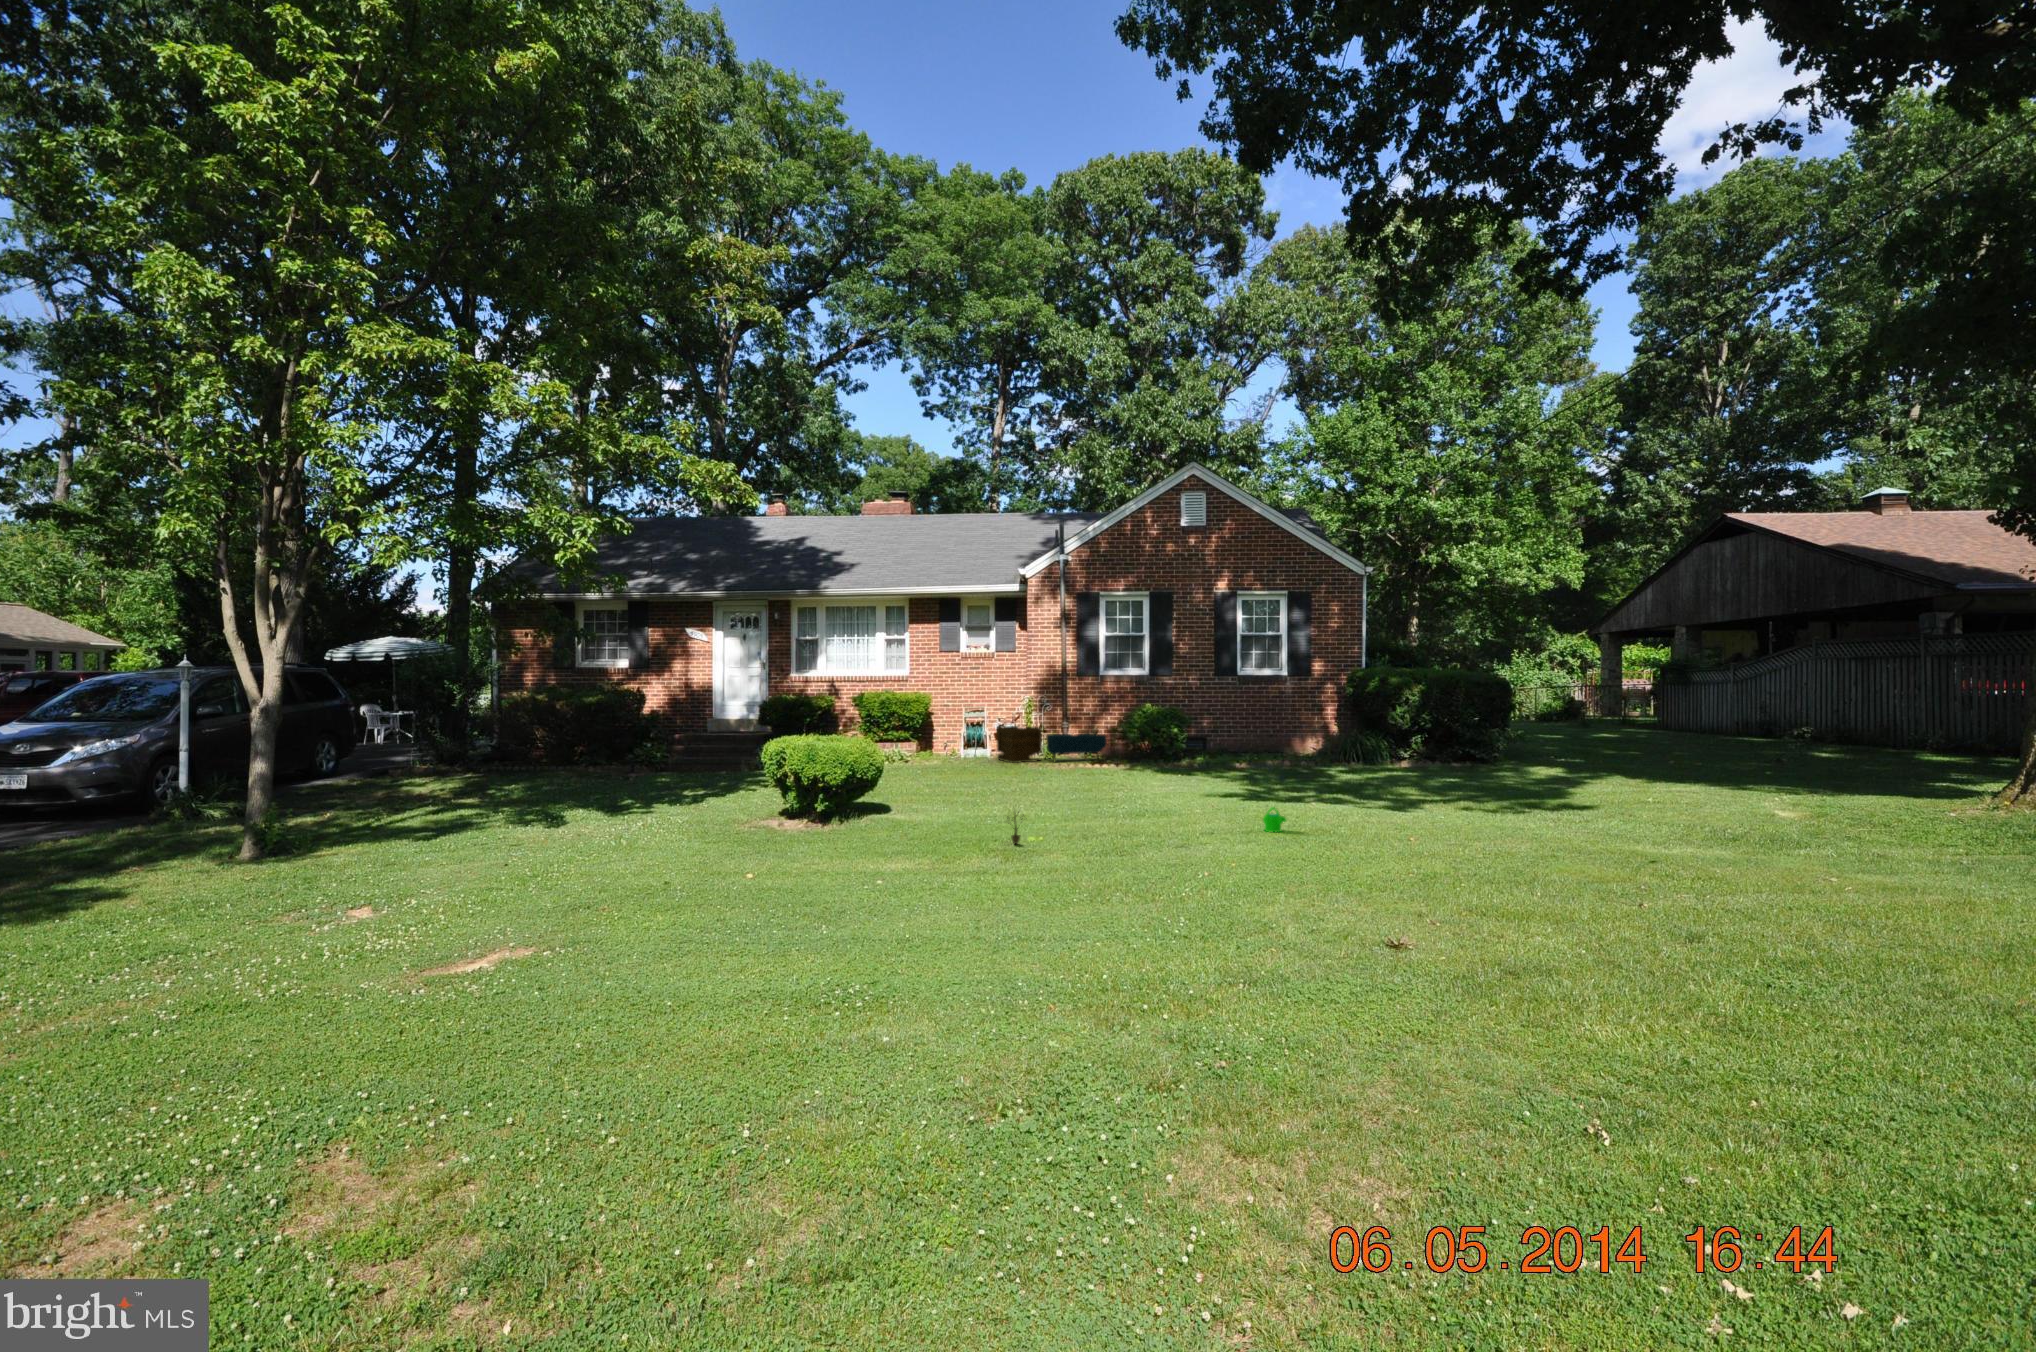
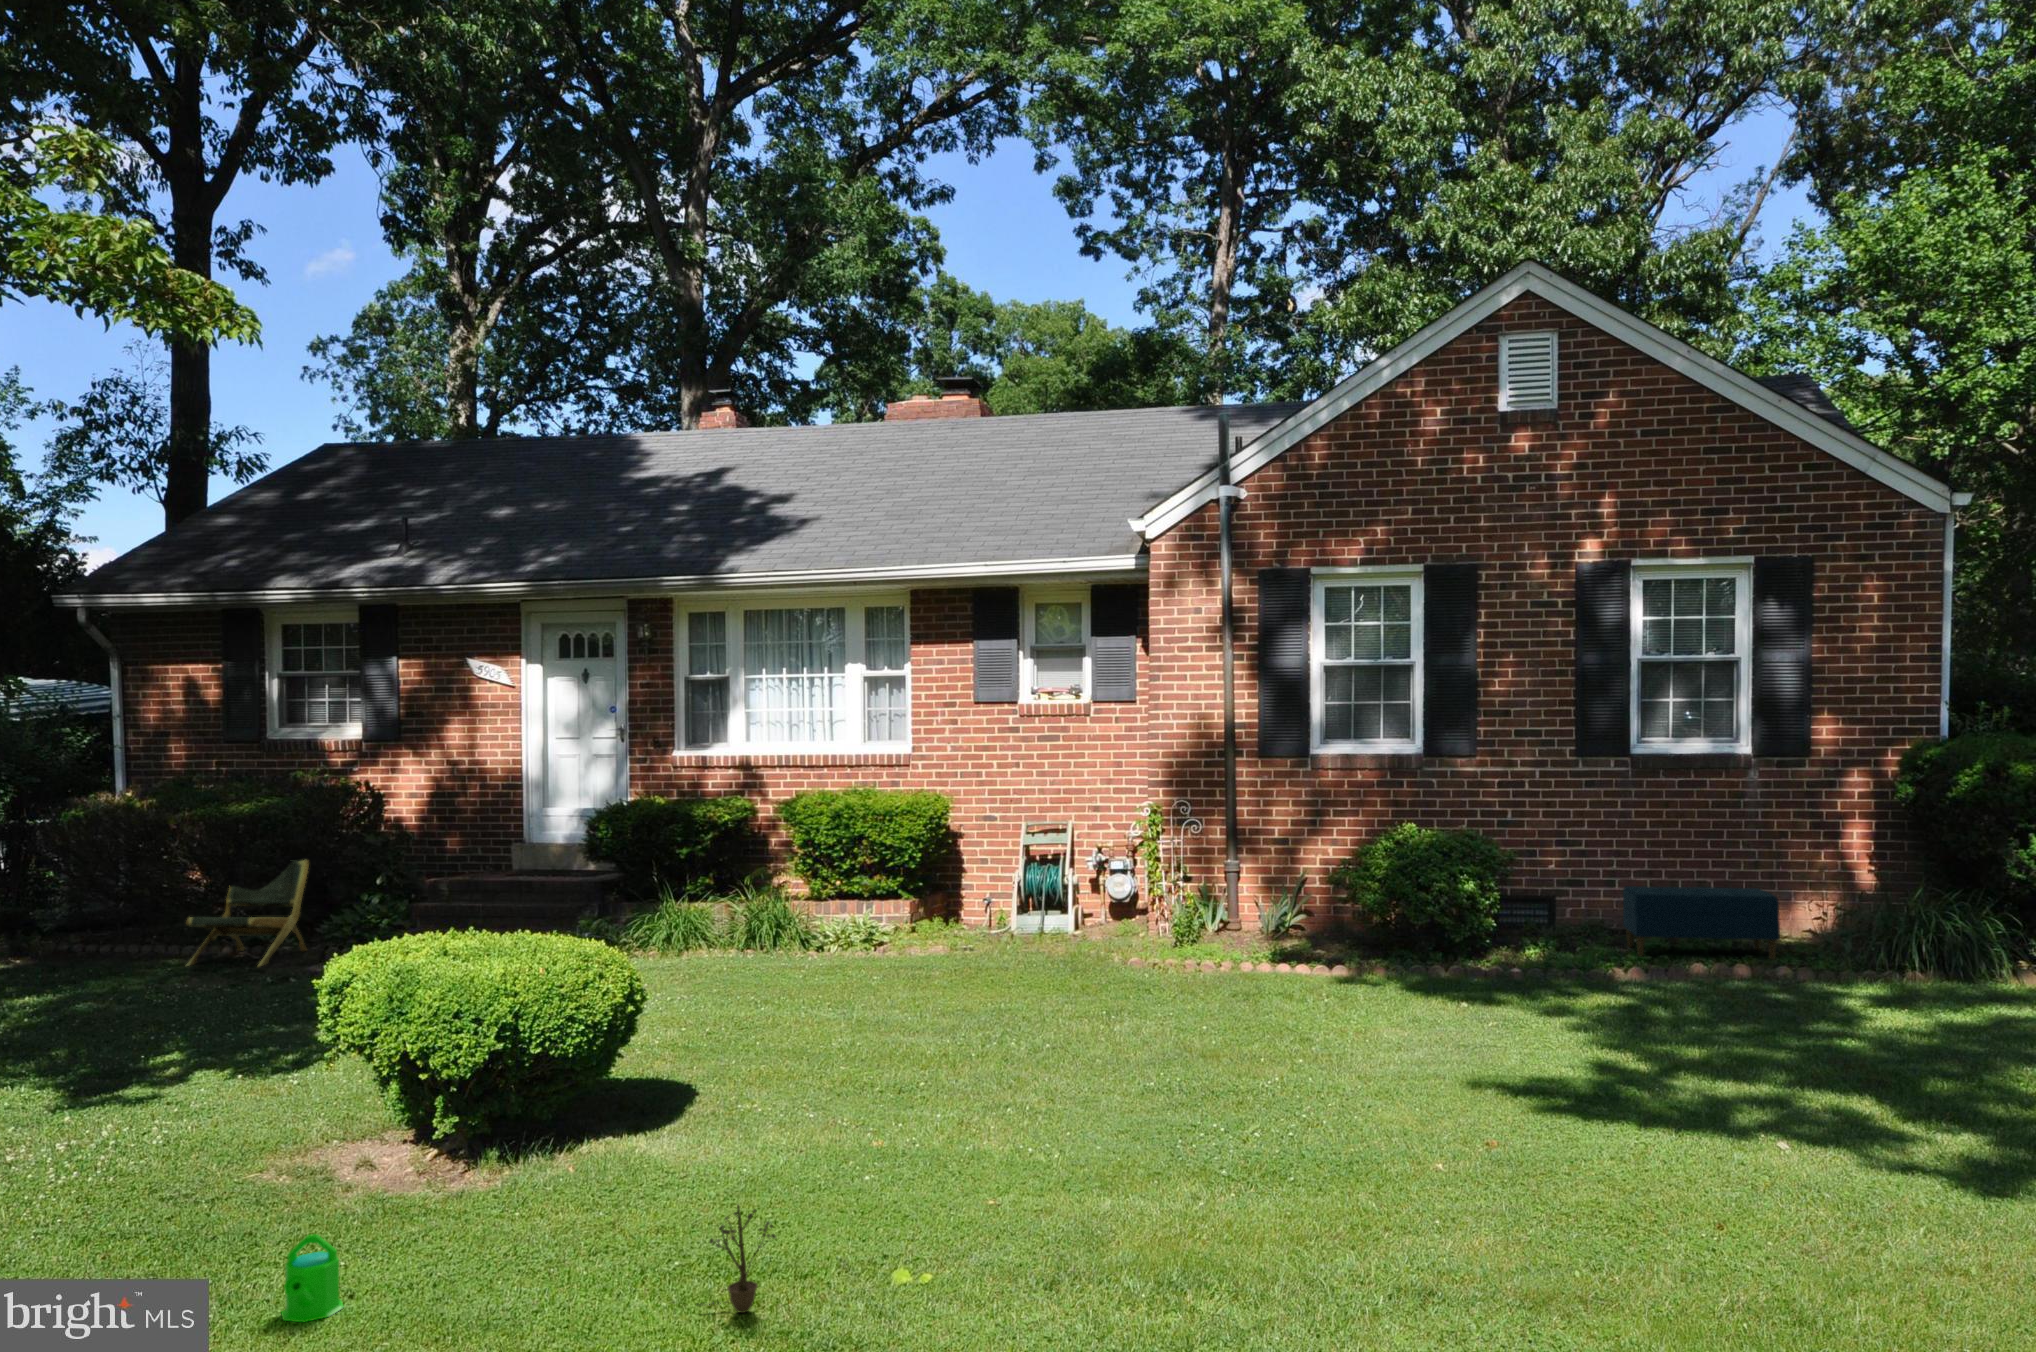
wooden crate: present [997,726,1042,763] -> none [1075,861,1169,947]
lounge chair: none [569,730,623,782] -> present [186,860,309,966]
bench: present [1046,734,1107,762] -> present [1623,886,1780,959]
watering can: present [1263,807,1286,832] -> present [281,1234,344,1322]

